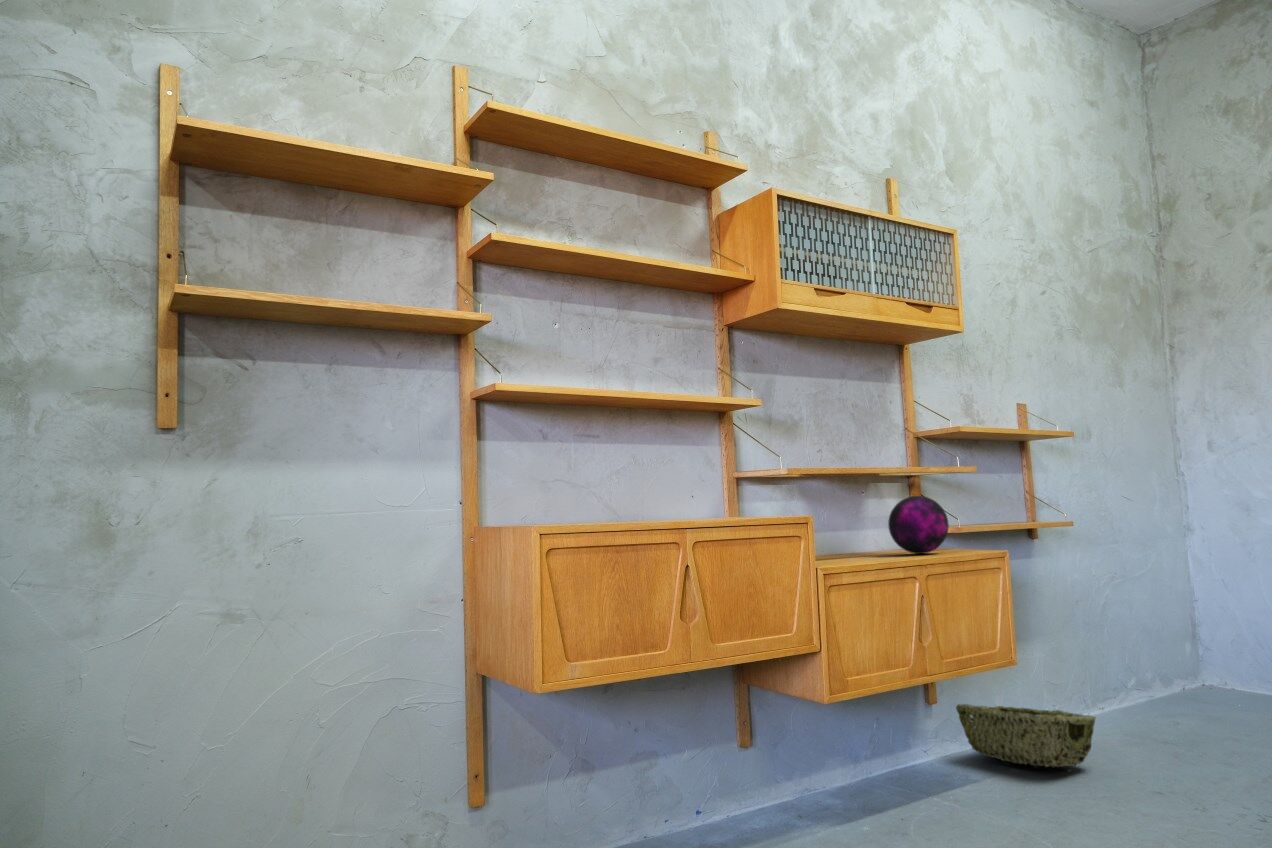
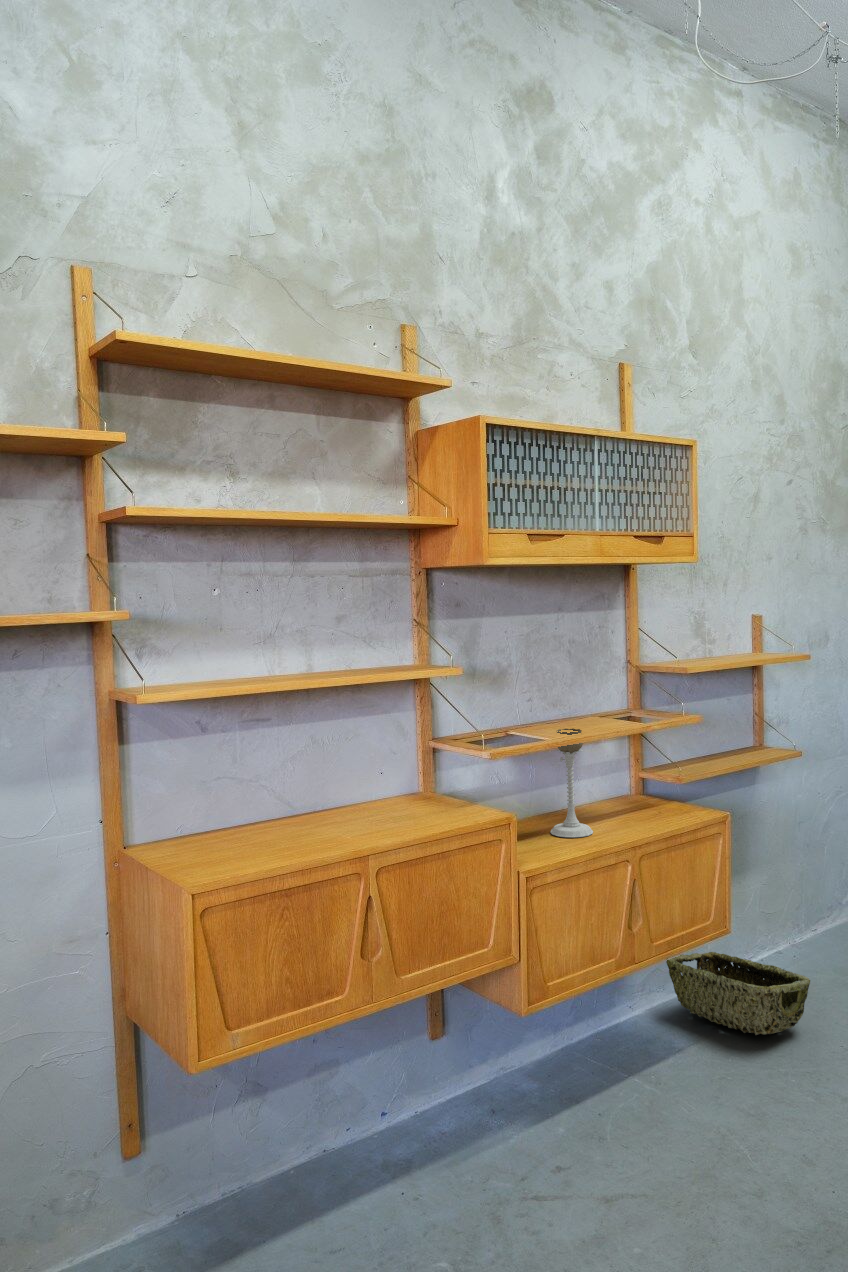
candle holder: none [843,467,882,561] -> present [550,729,593,838]
decorative orb: present [888,496,949,554] -> none [603,749,669,813]

